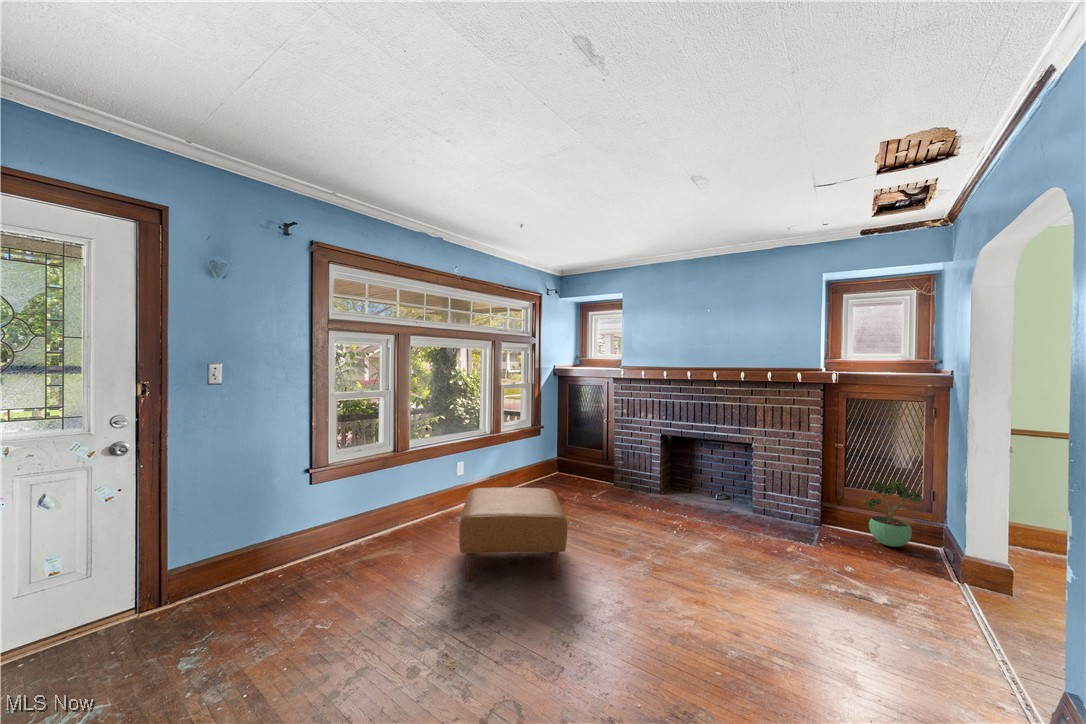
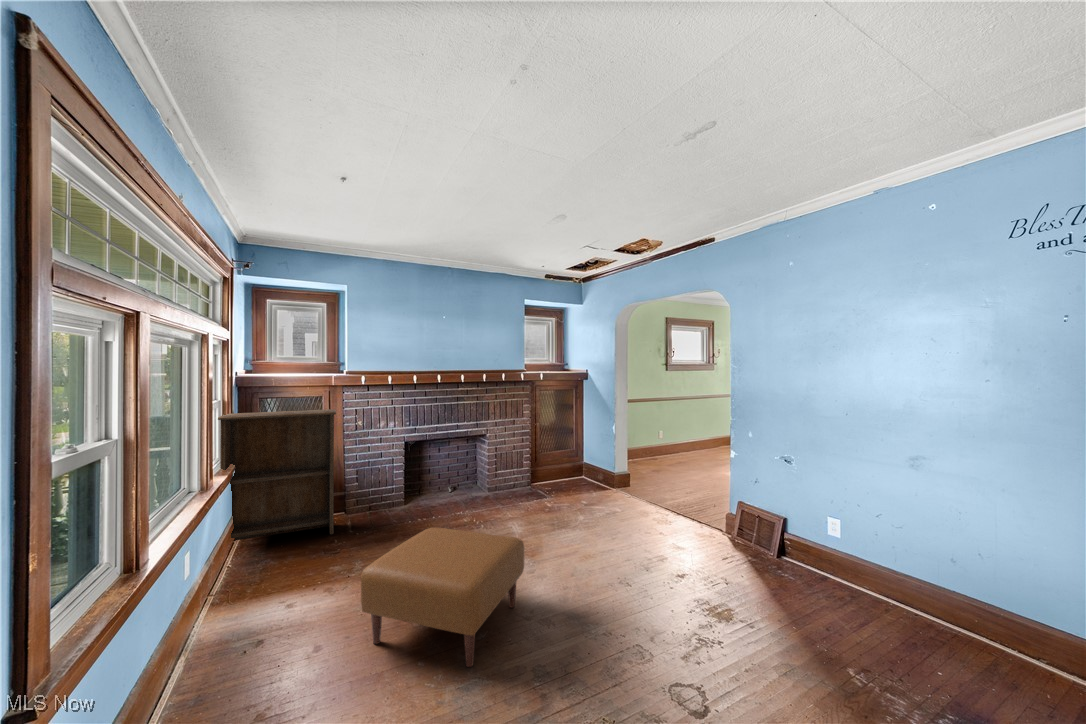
bookshelf: none [526,391,597,492] -> present [218,409,336,541]
potted plant: present [866,480,922,547] -> none [556,440,580,483]

